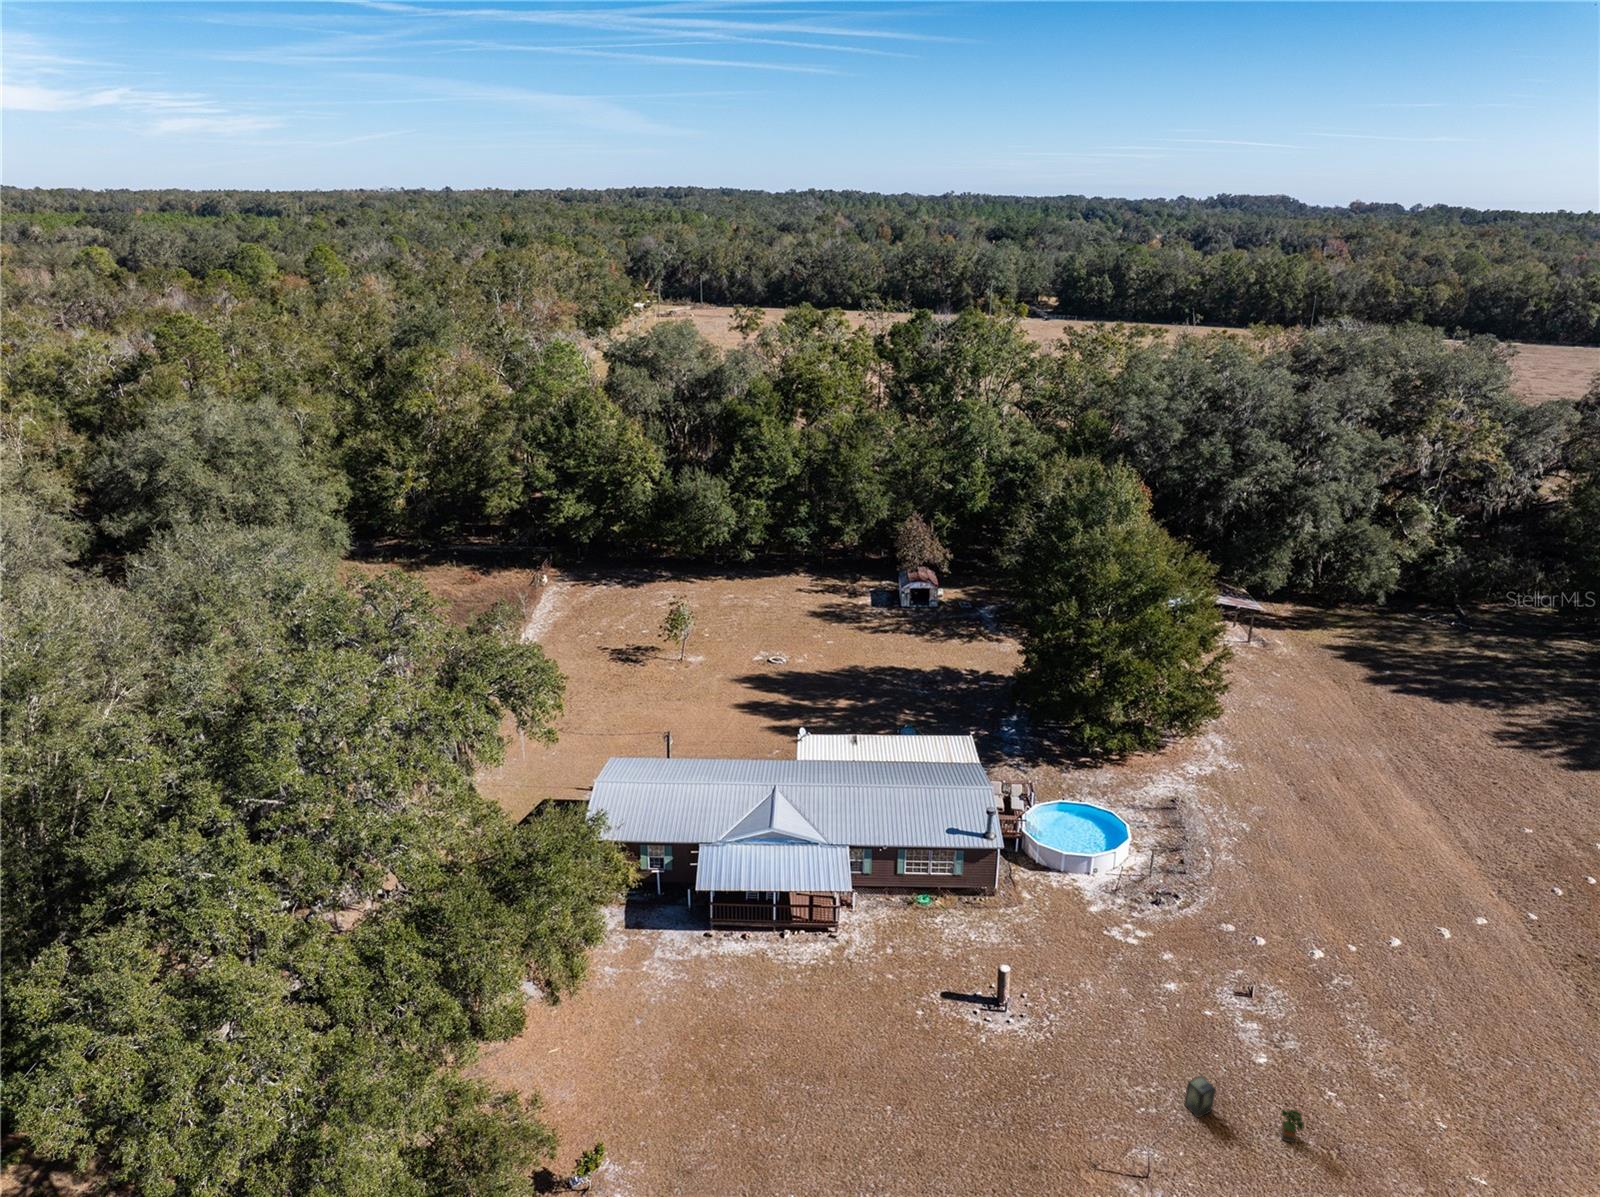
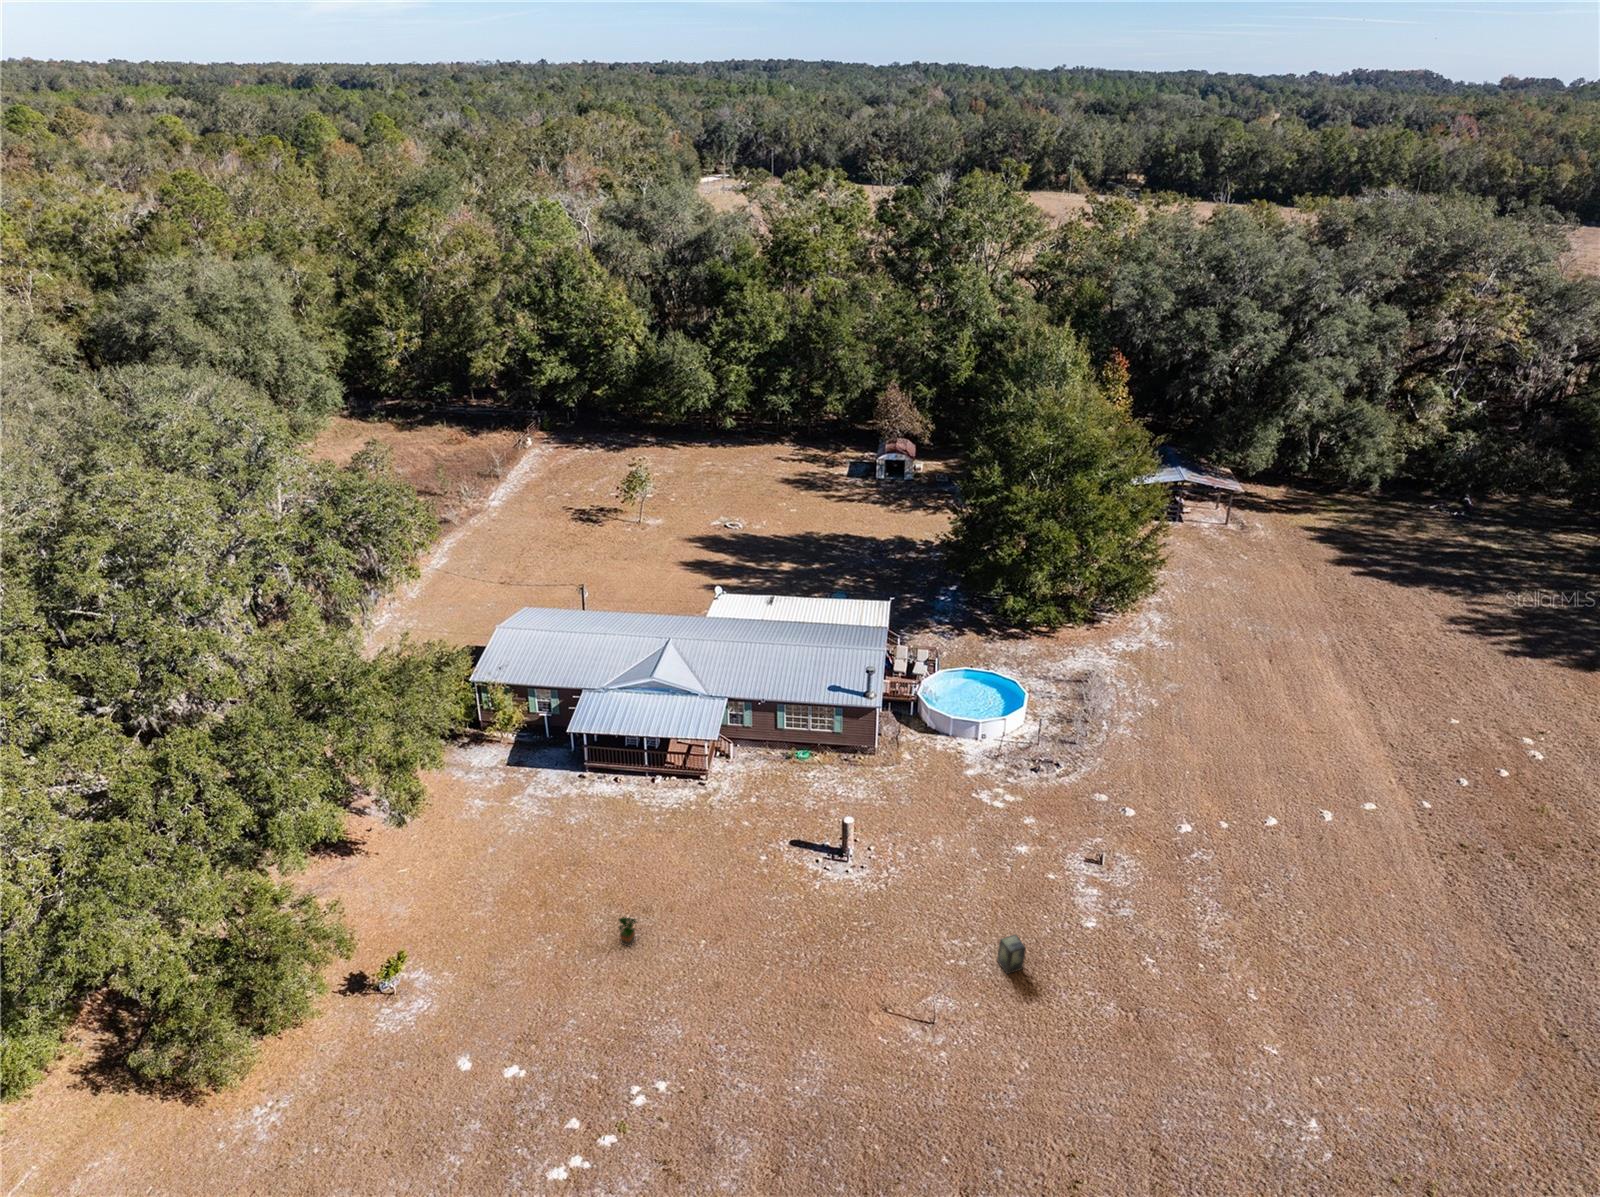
potted tree: present [1281,1109,1304,1143] -> present [619,917,636,946]

